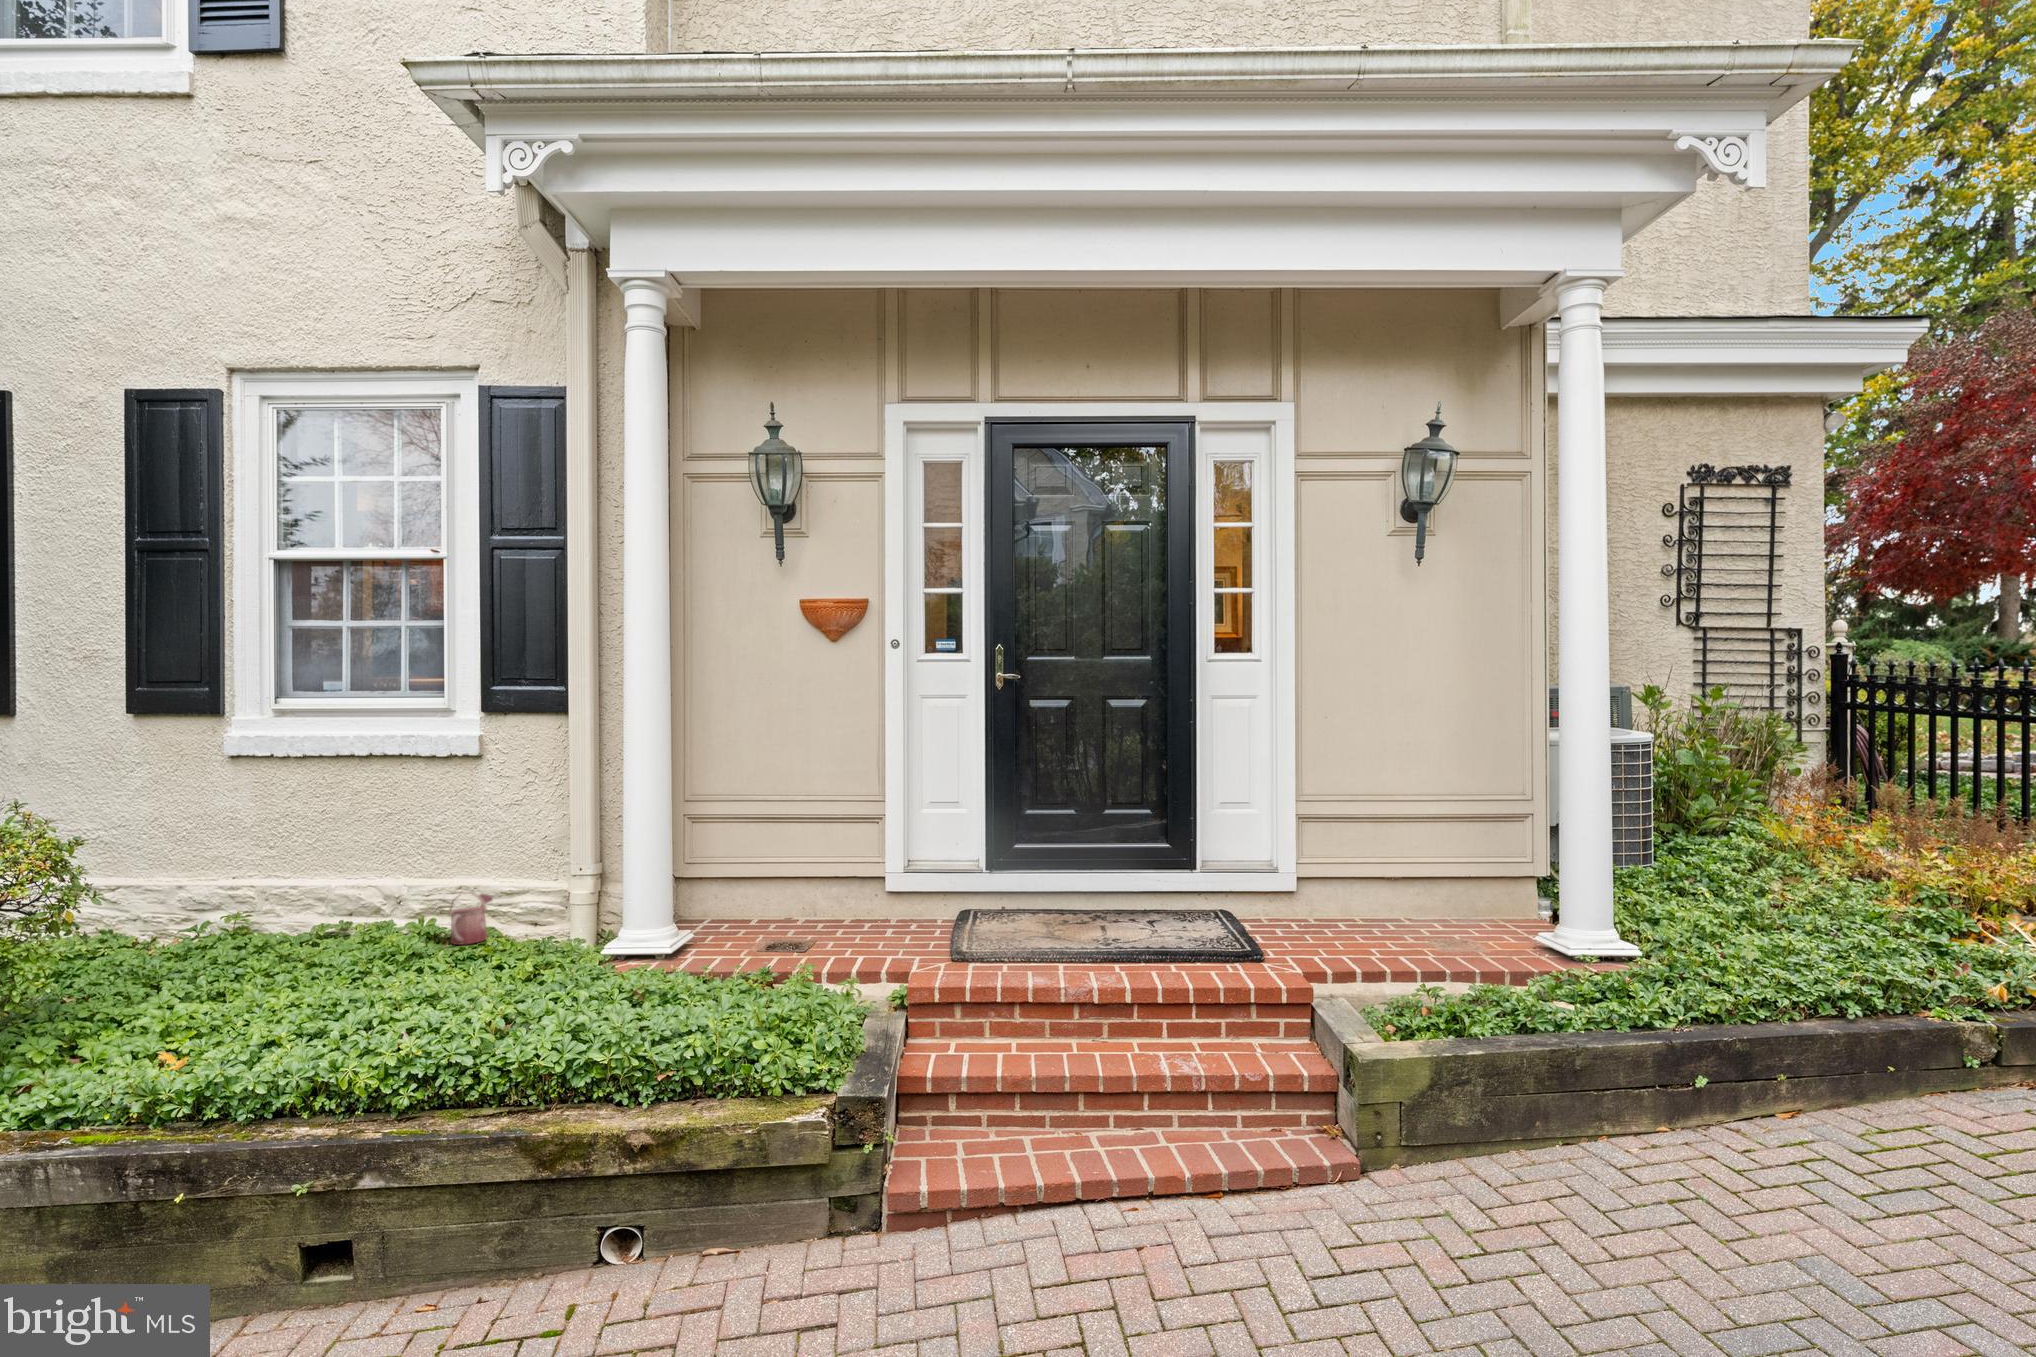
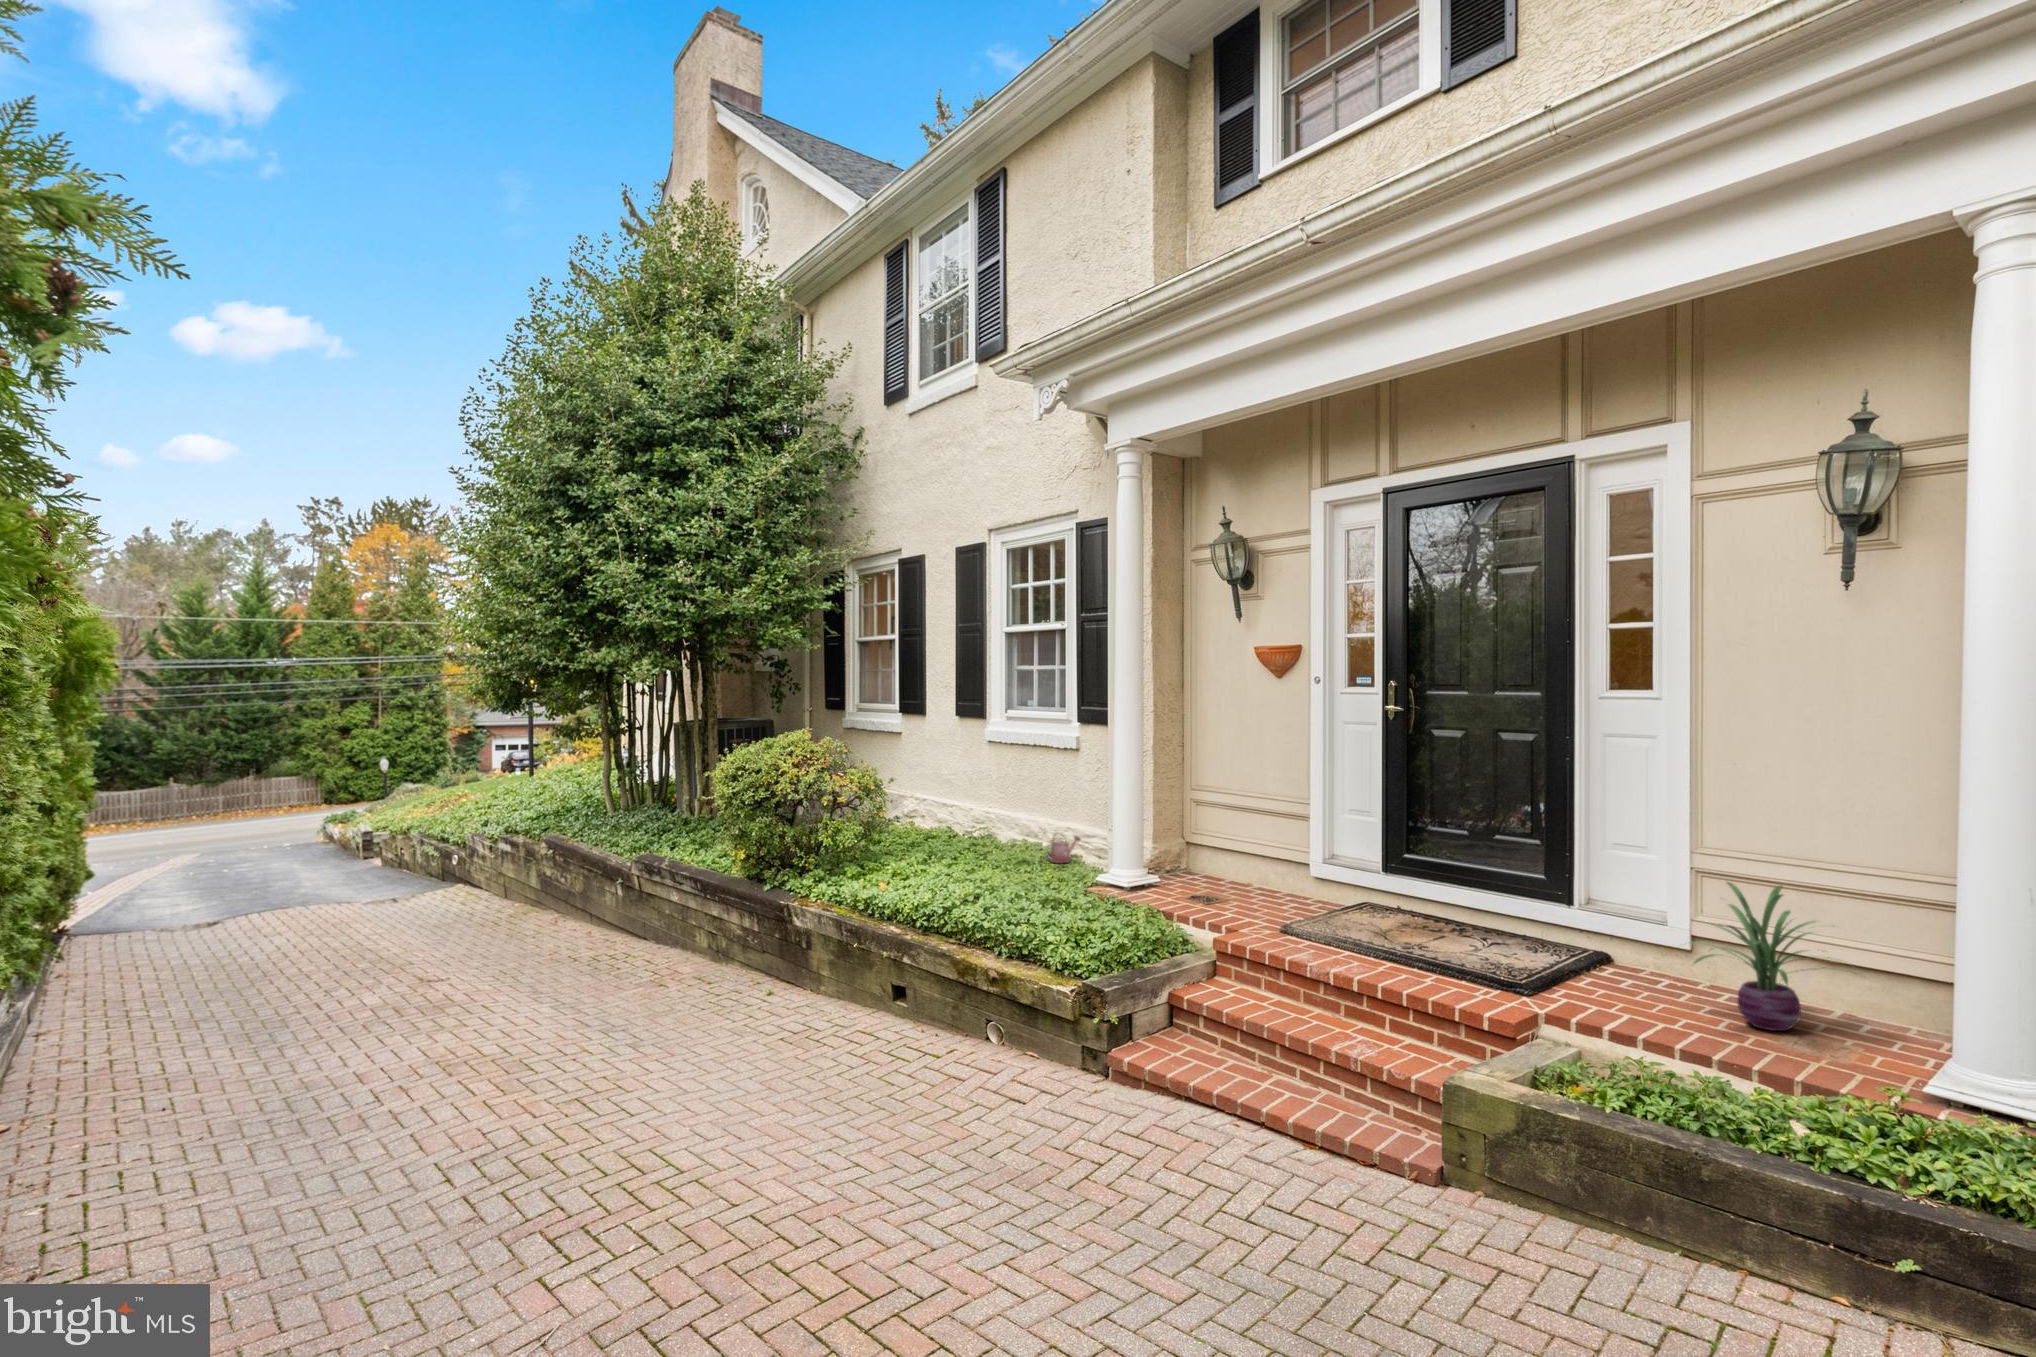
decorative plant: none [1329,818,1458,944] -> present [1685,882,1858,1031]

